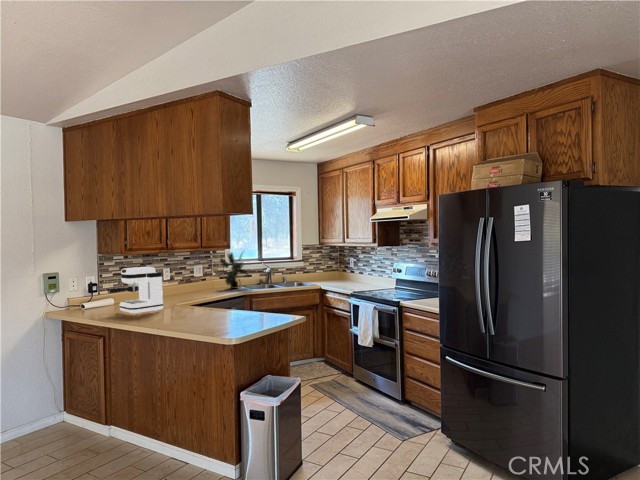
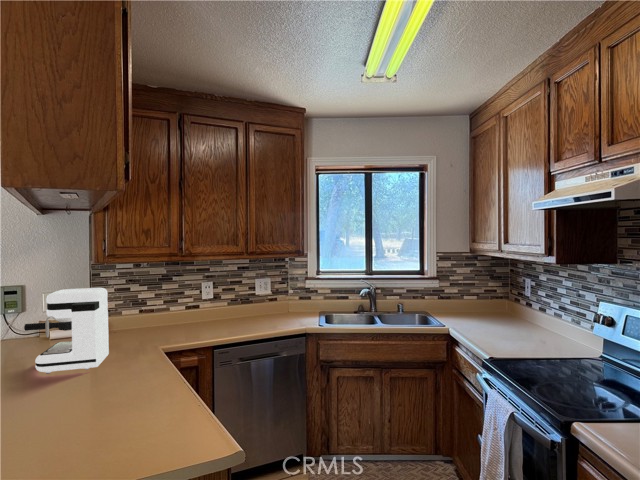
potted plant: present [219,252,249,289] -> none [284,260,337,318]

